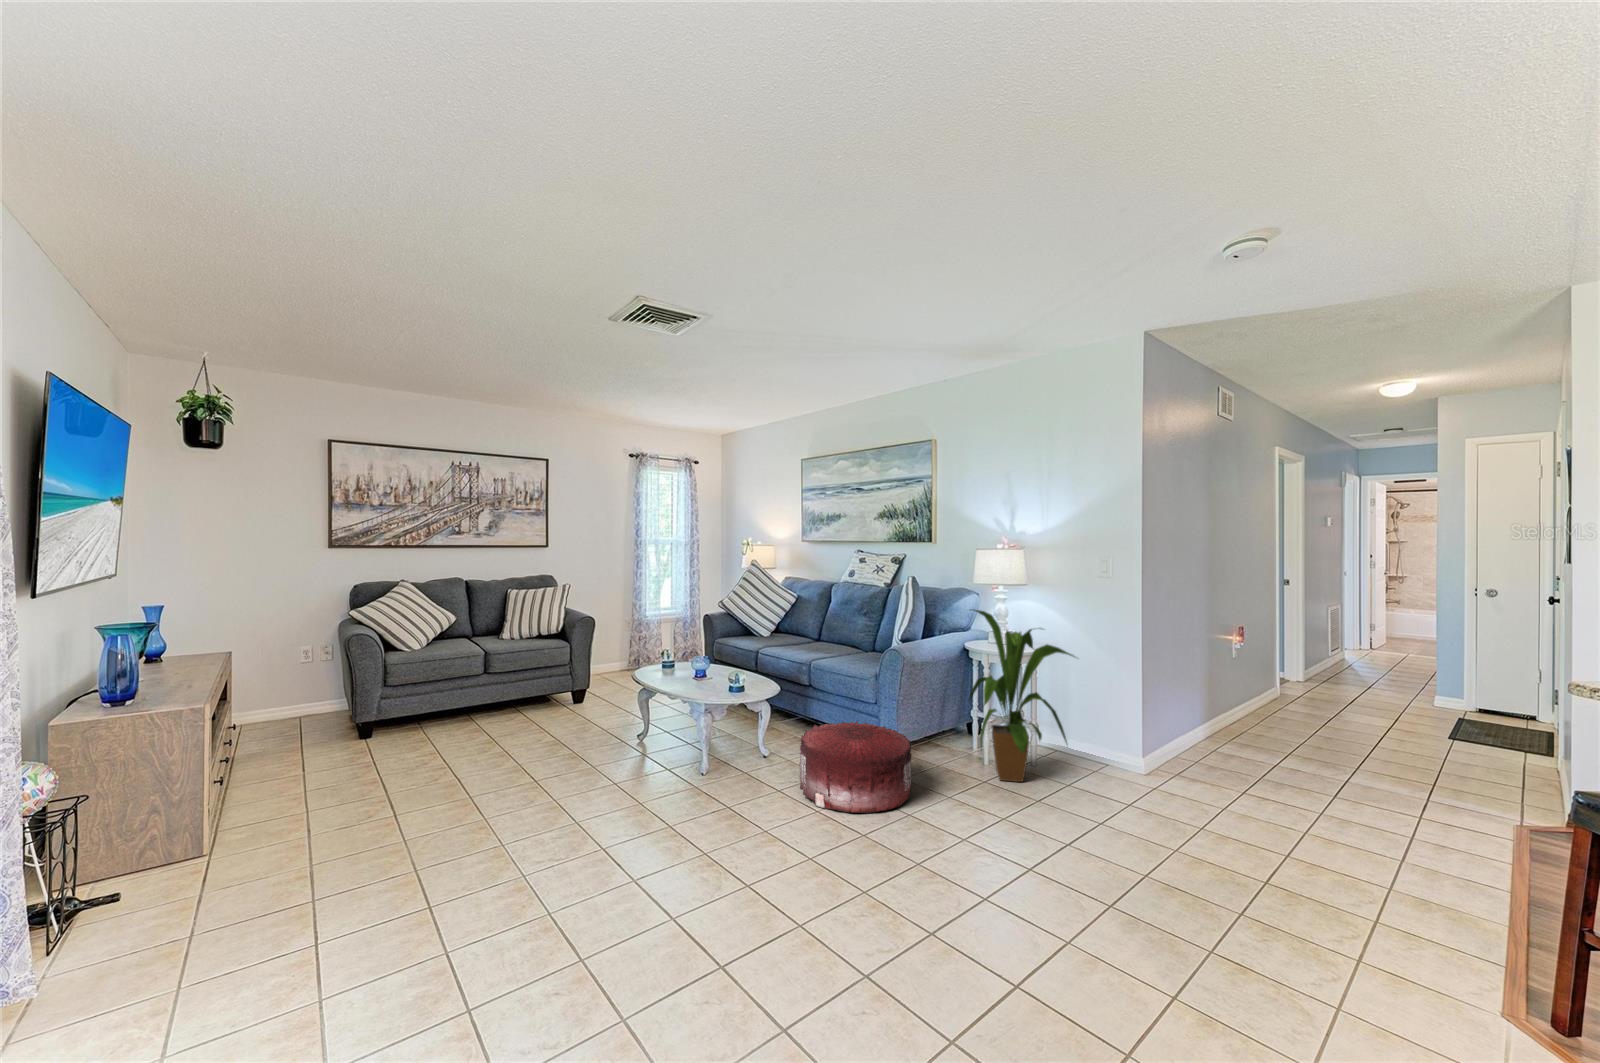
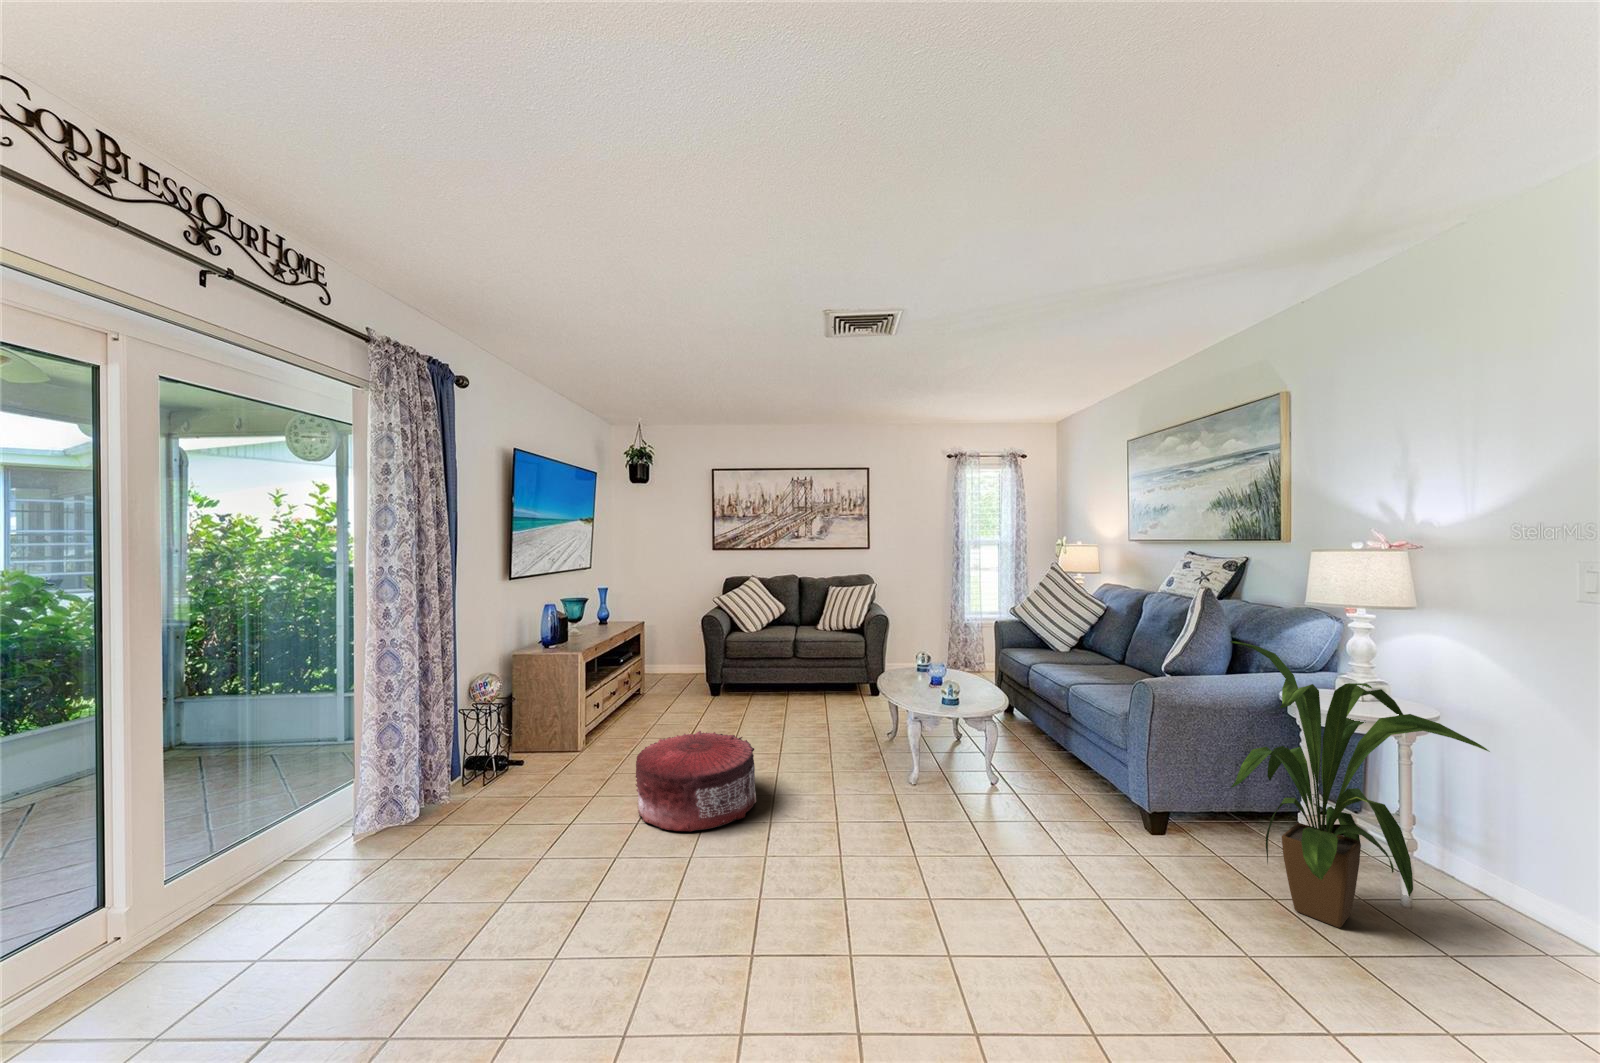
pouf: present [800,721,912,813] -> present [636,731,756,832]

